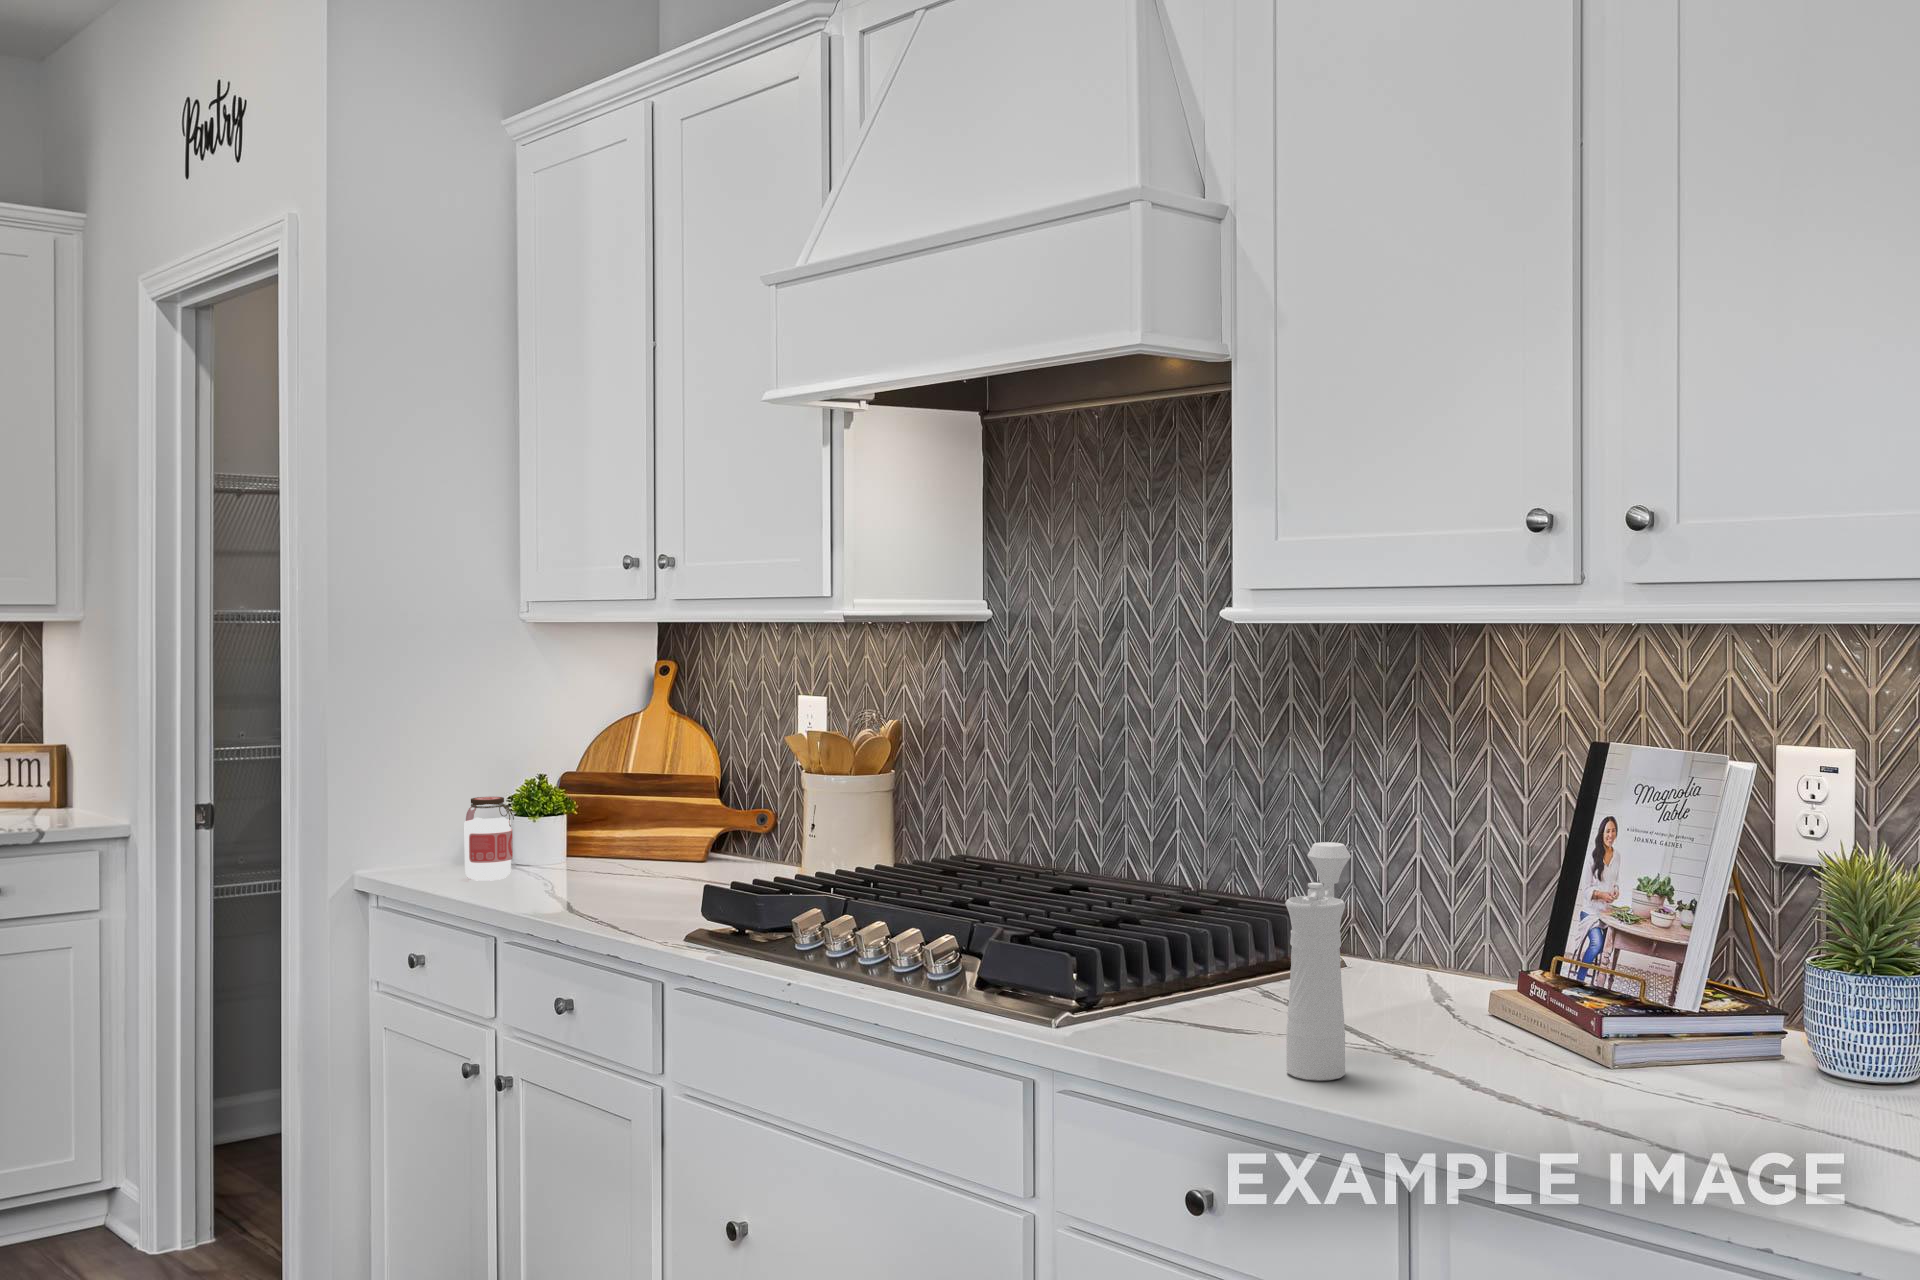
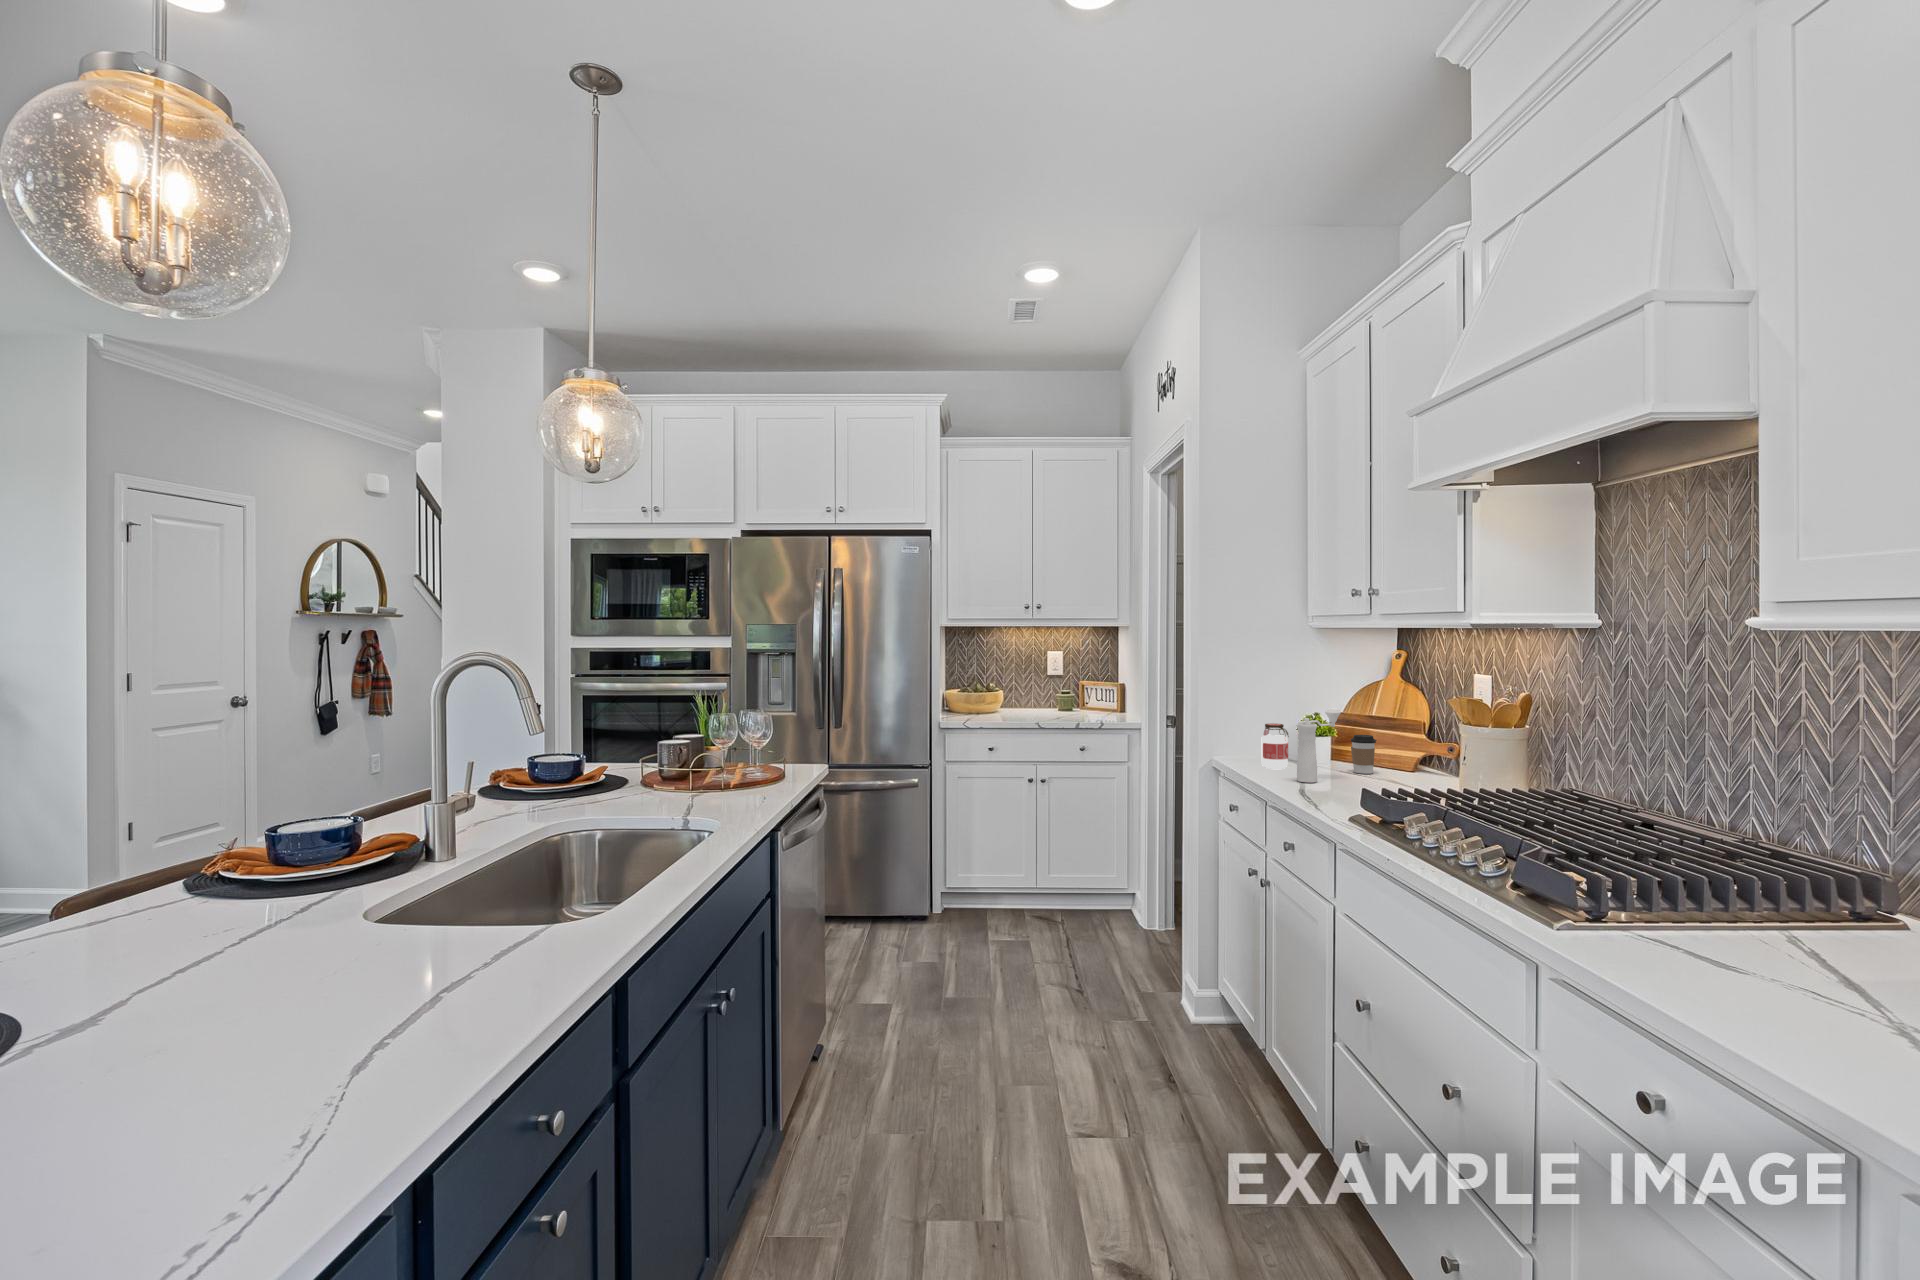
coffee cup: none [614,805,655,871] -> present [1351,735,1376,774]
pepper mill: present [1285,842,1351,1081] -> present [1296,708,1341,783]

